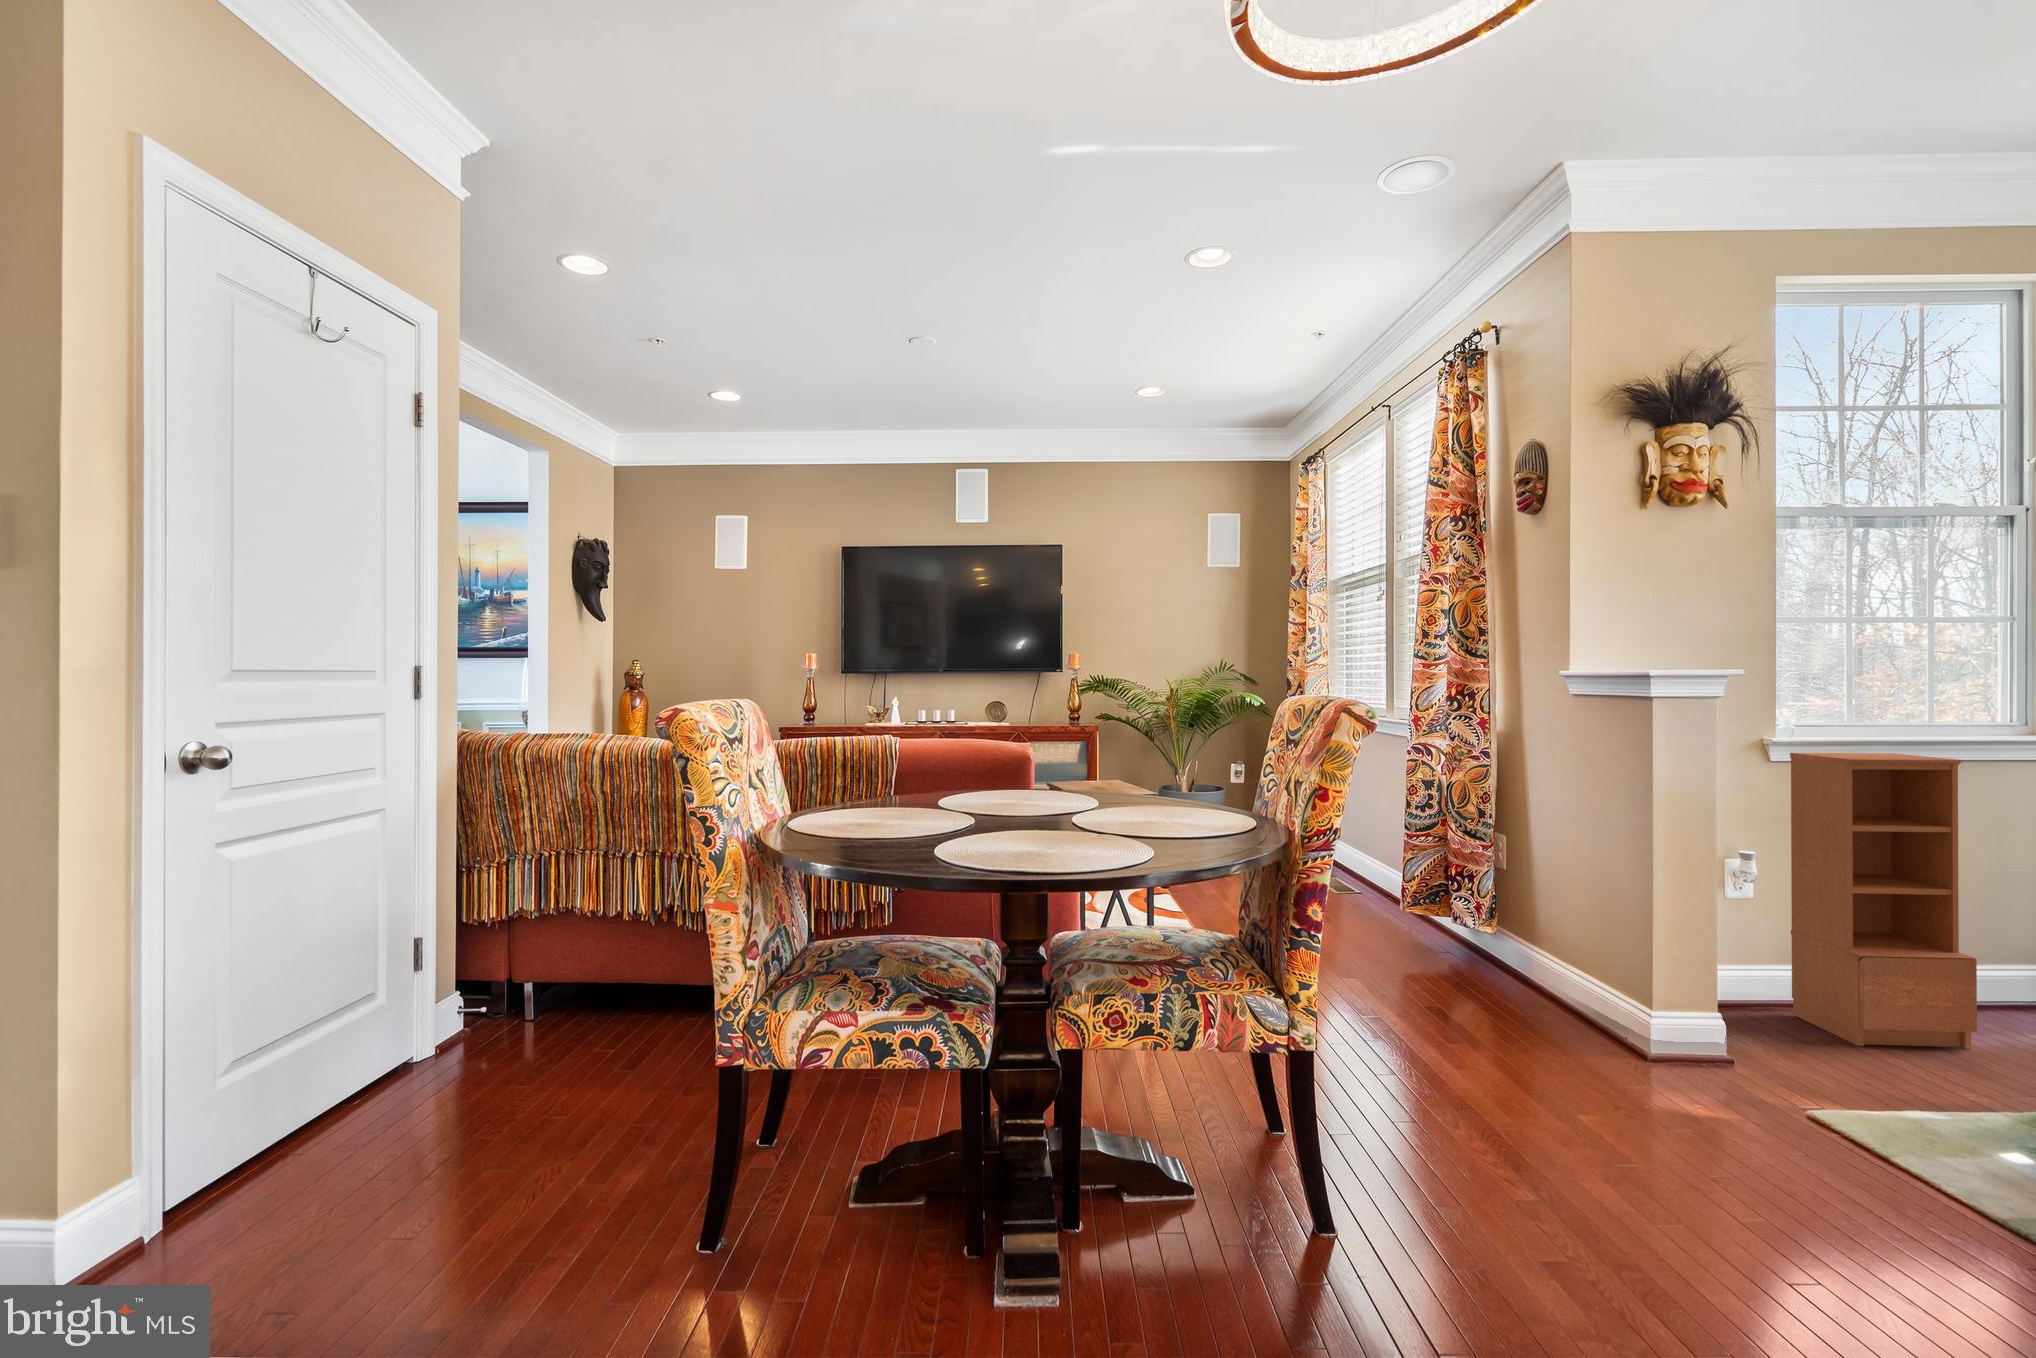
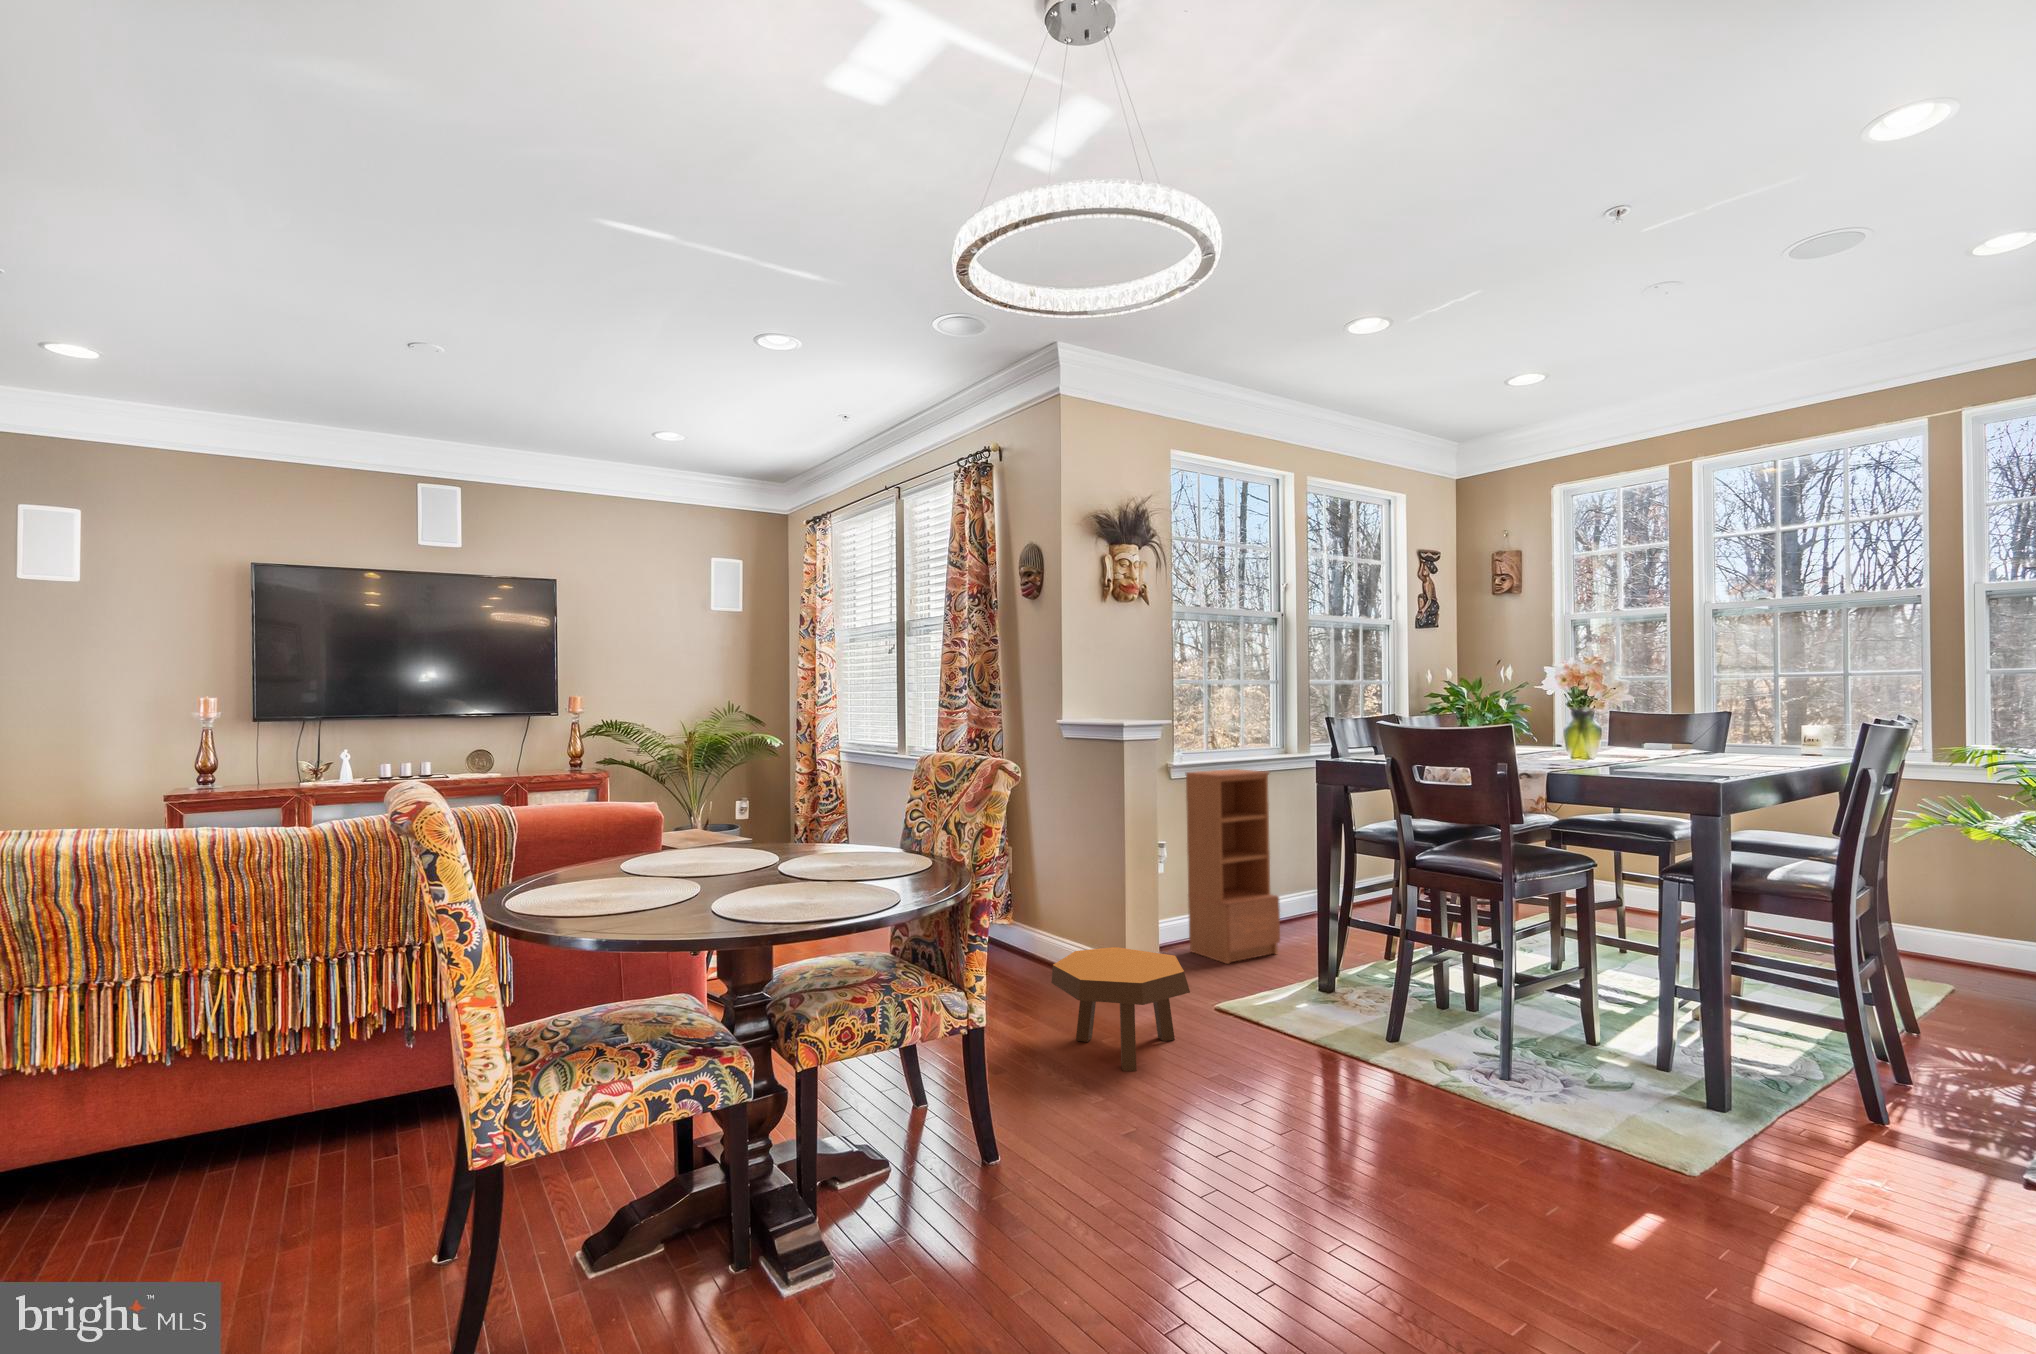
footstool: none [1498,979,1725,1167] -> present [1051,947,1190,1071]

